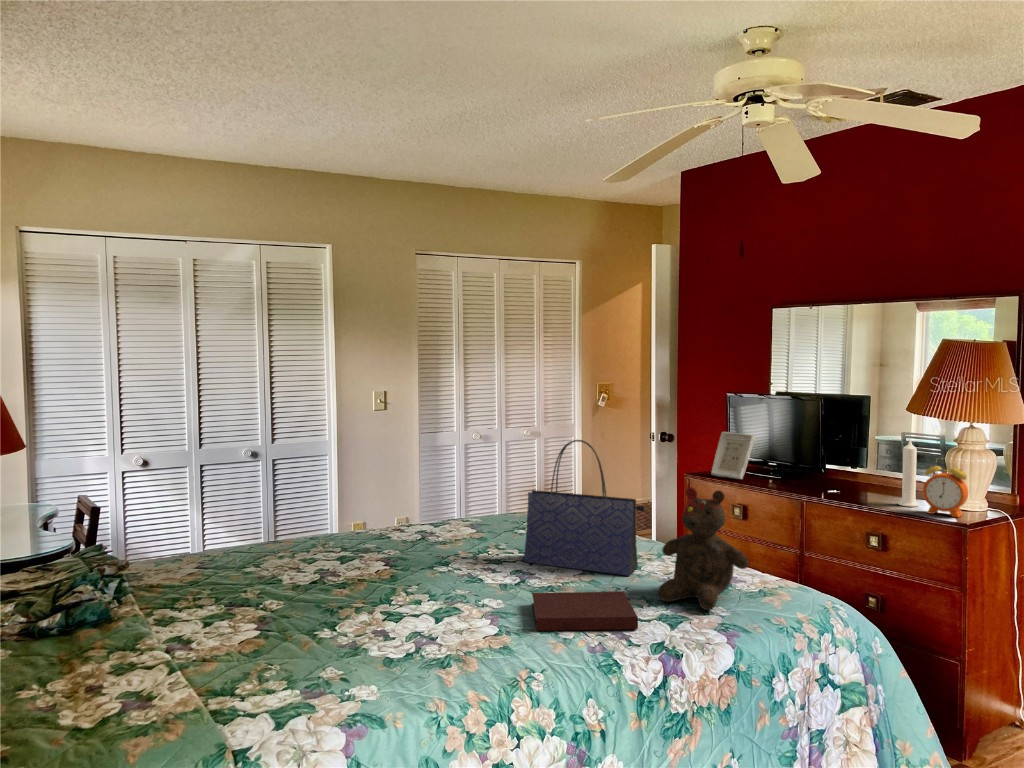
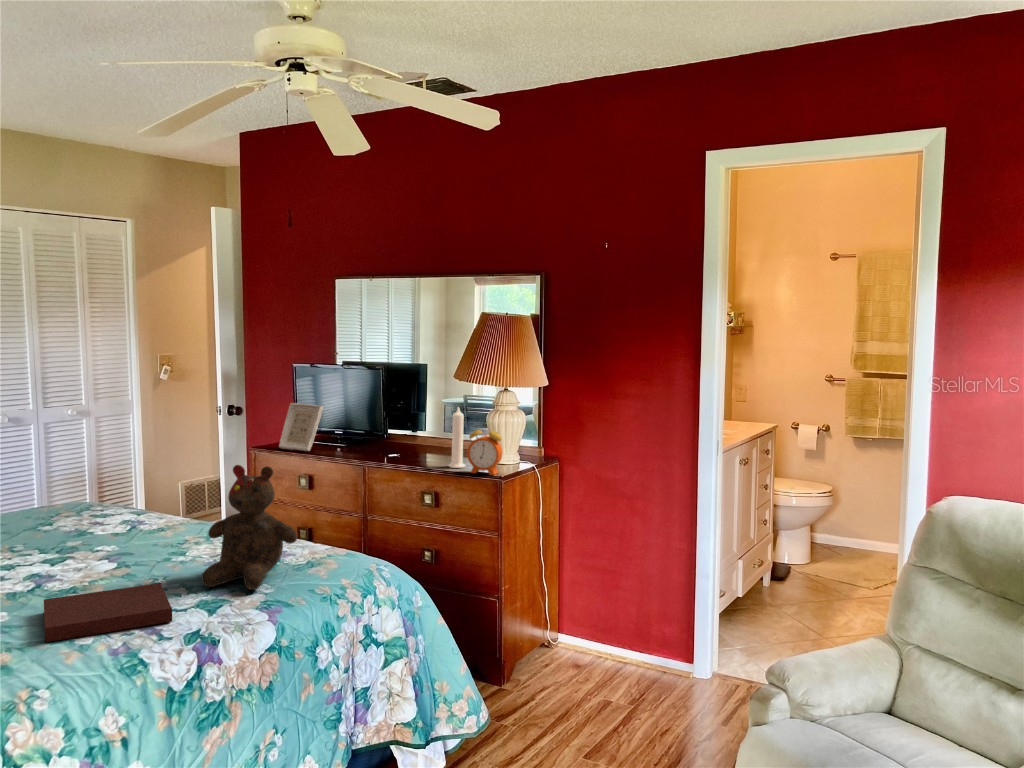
tote bag: present [524,440,644,576] -> none [40,419,190,564]

